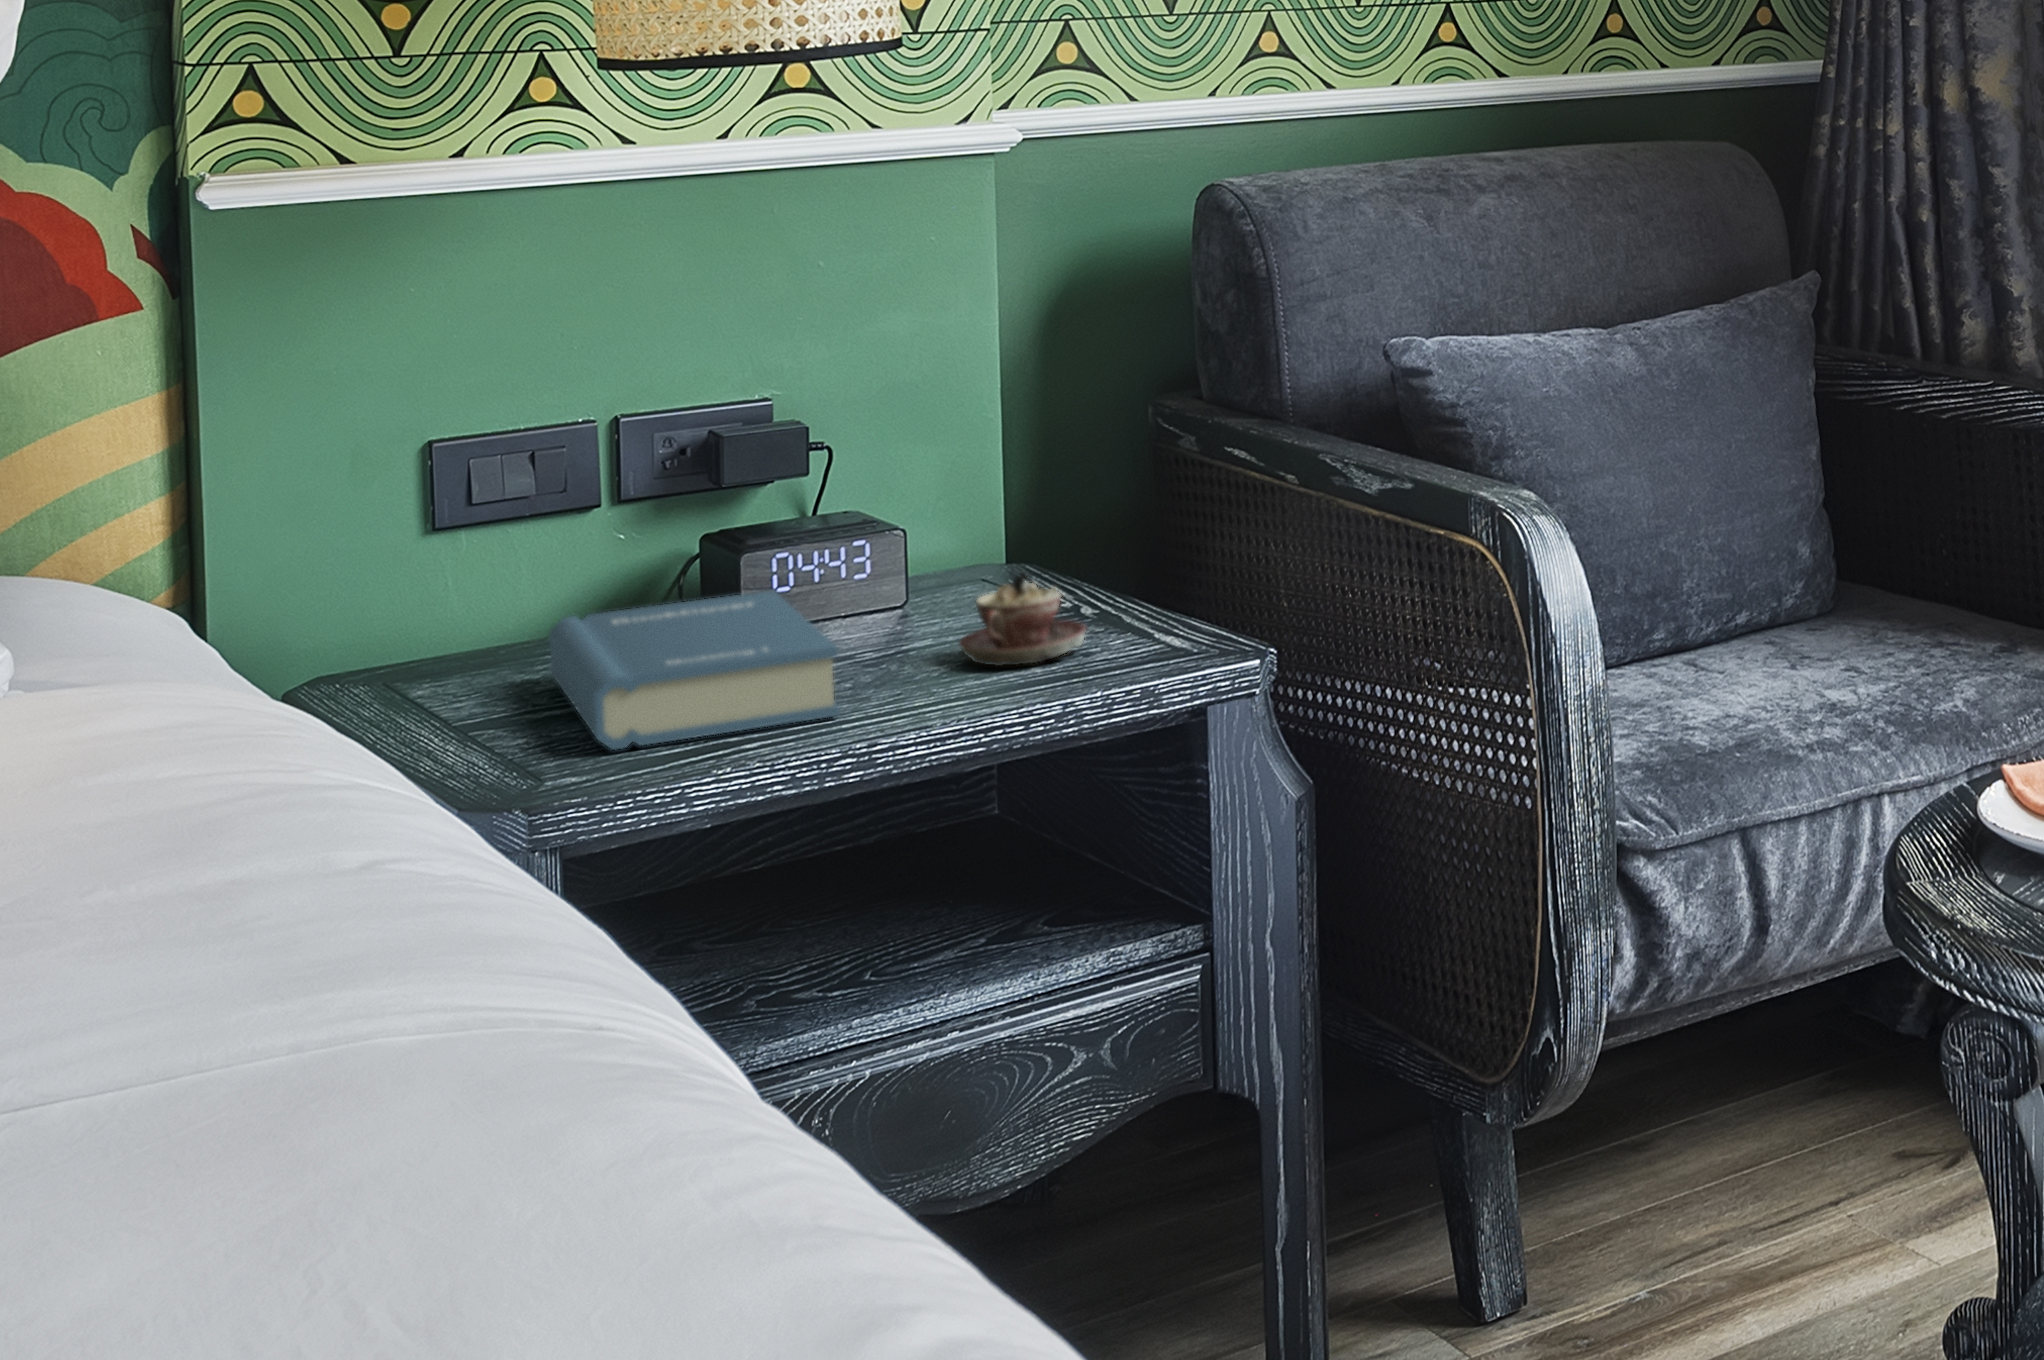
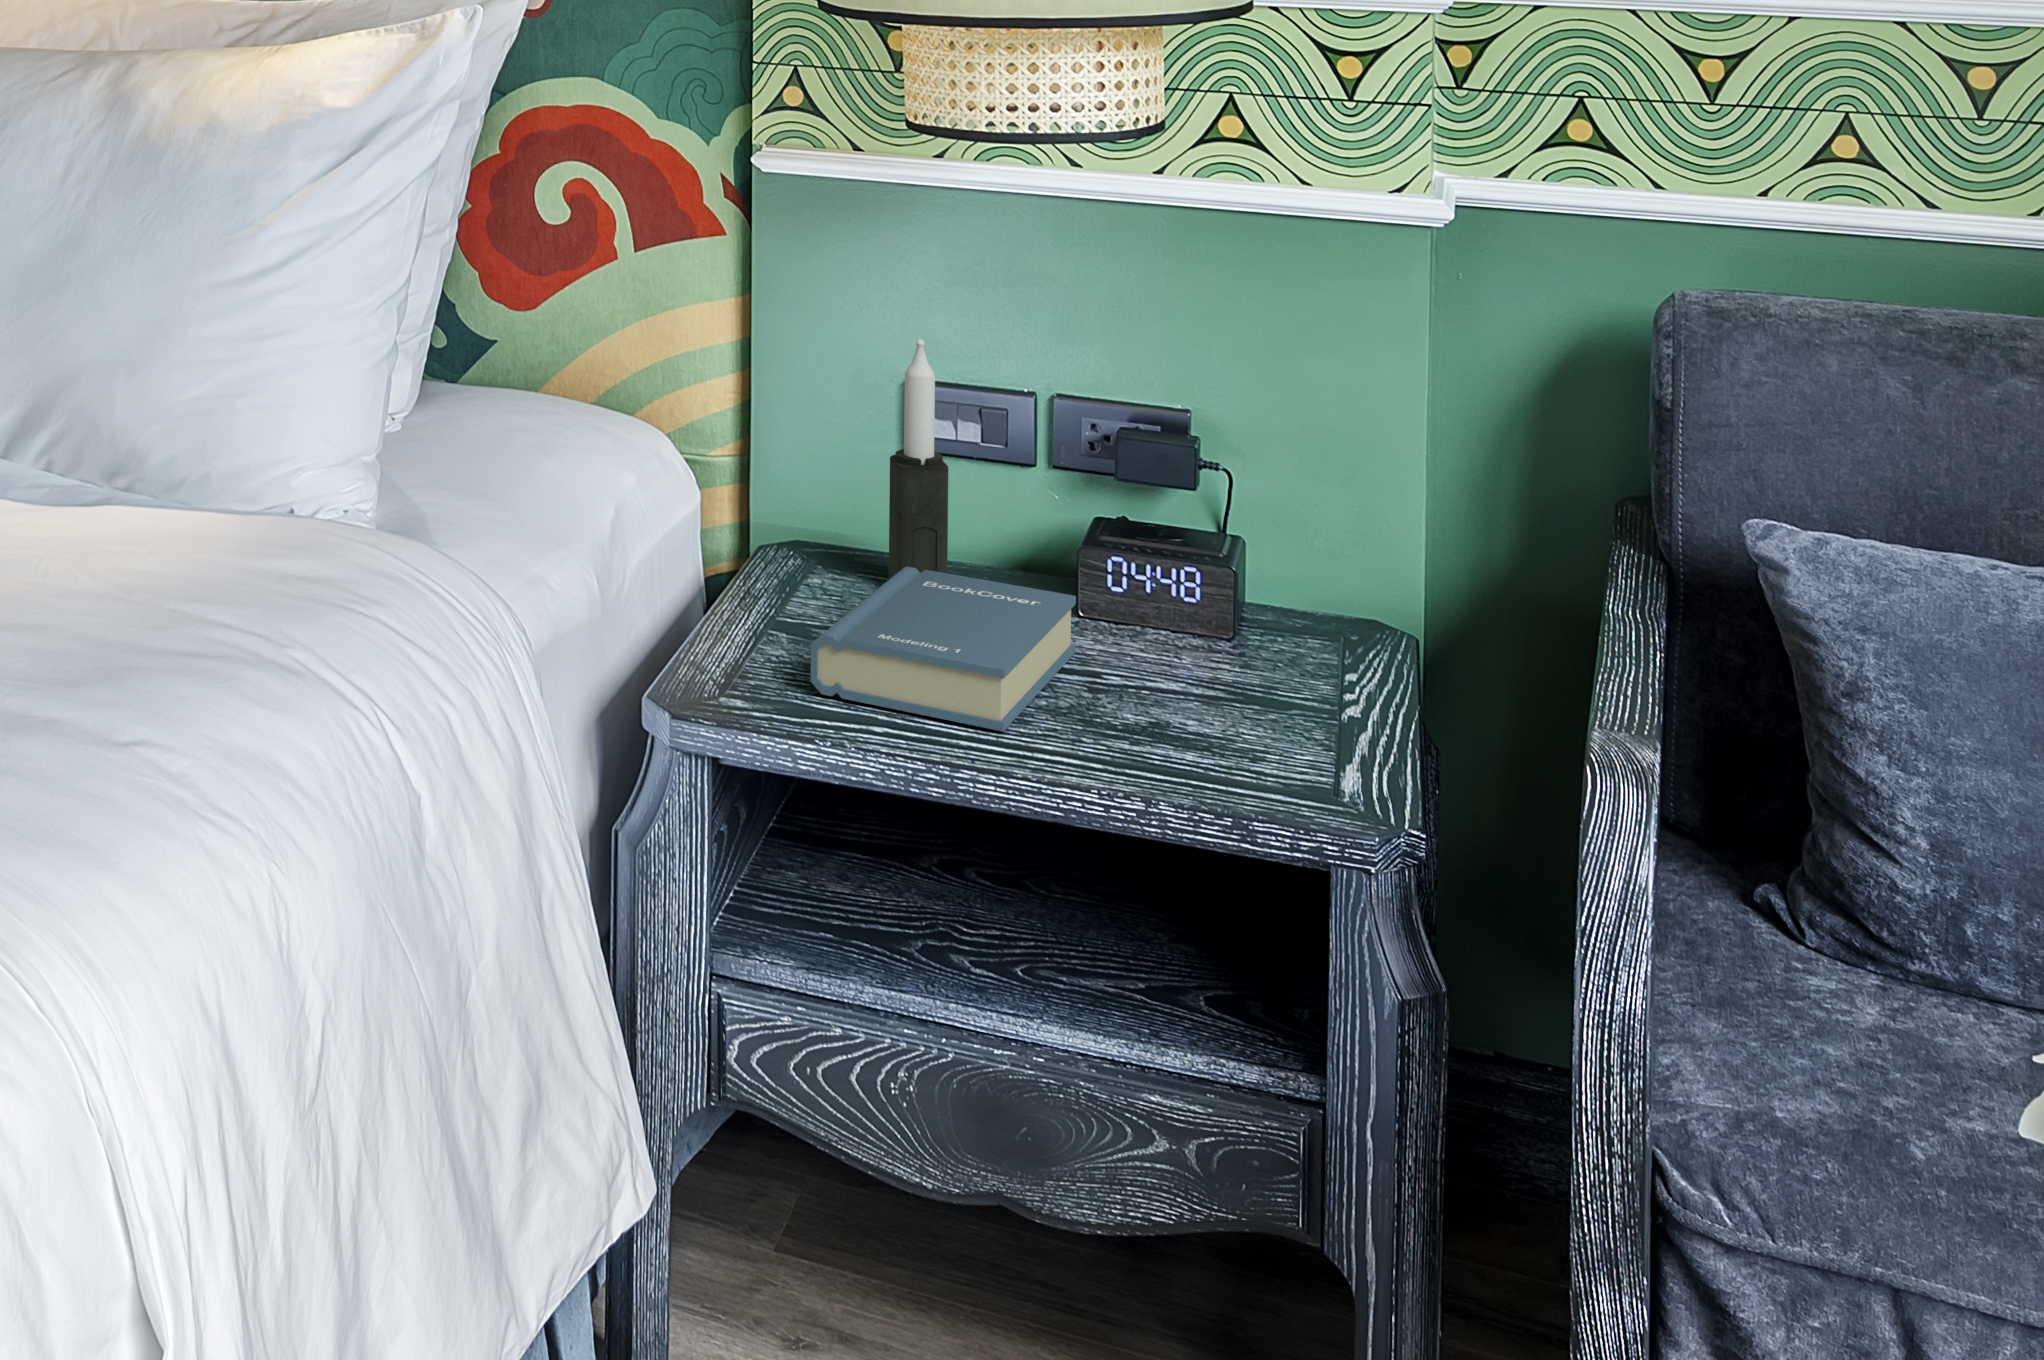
candle: none [474,358,562,668] -> present [889,339,948,579]
teacup: present [959,573,1085,666] -> none [1173,653,1299,746]

